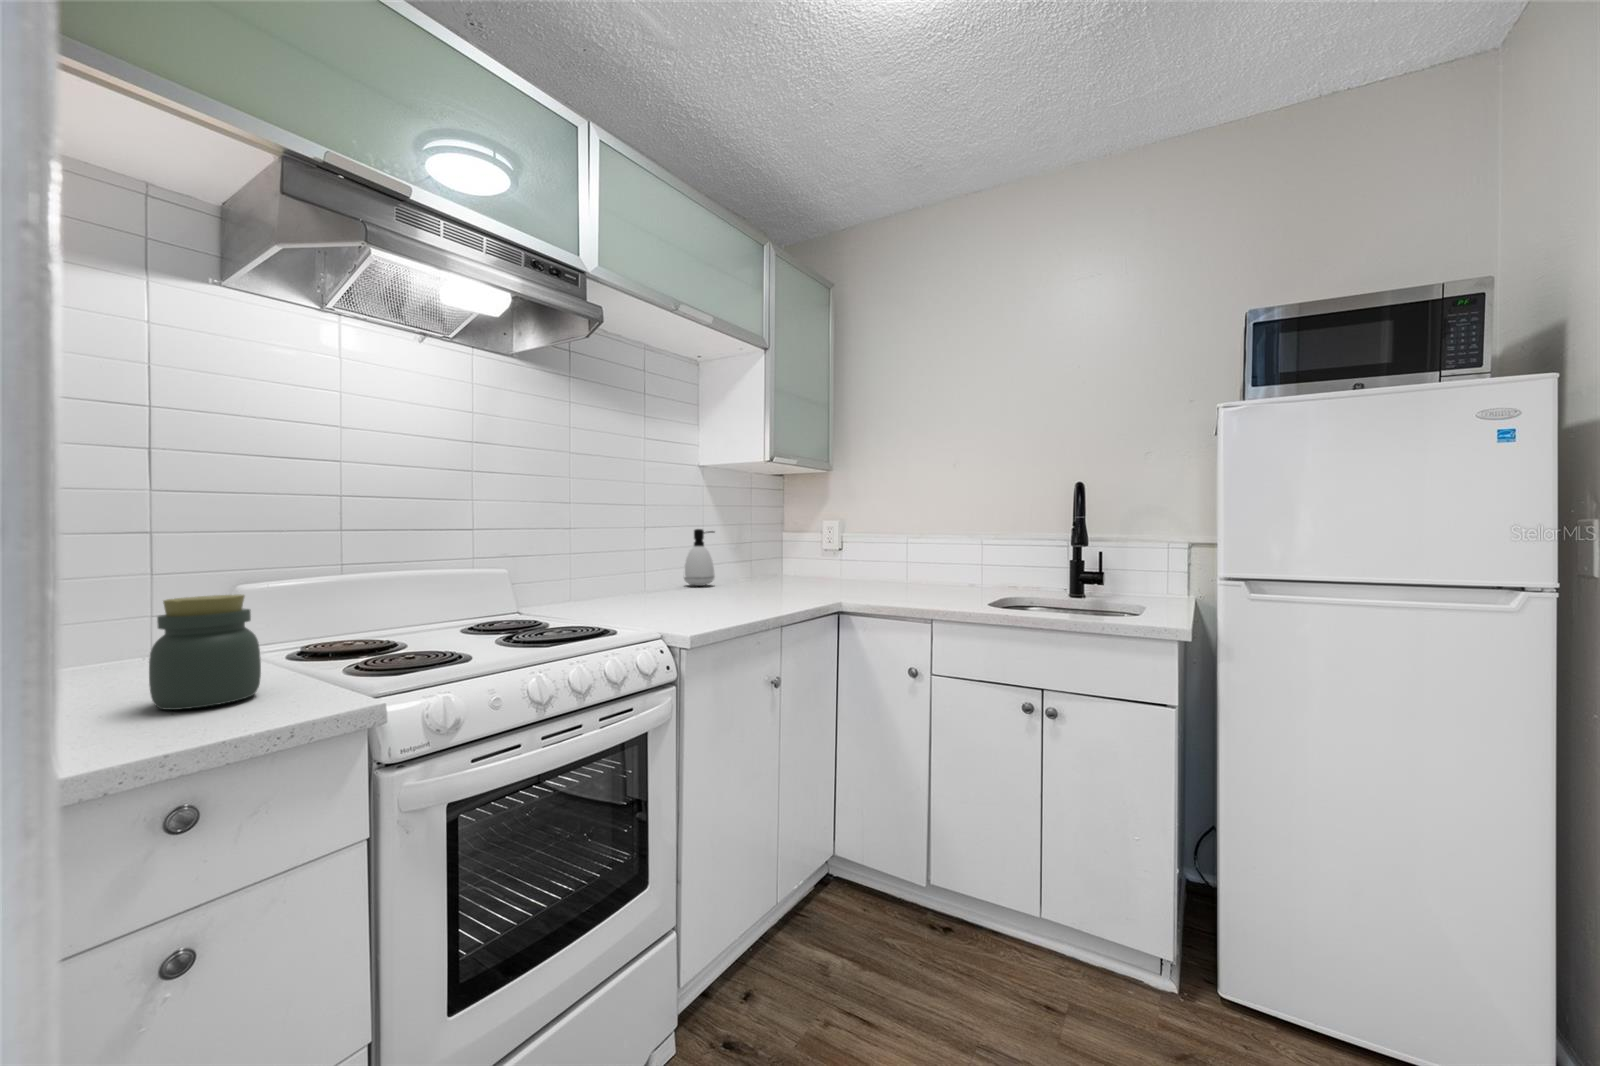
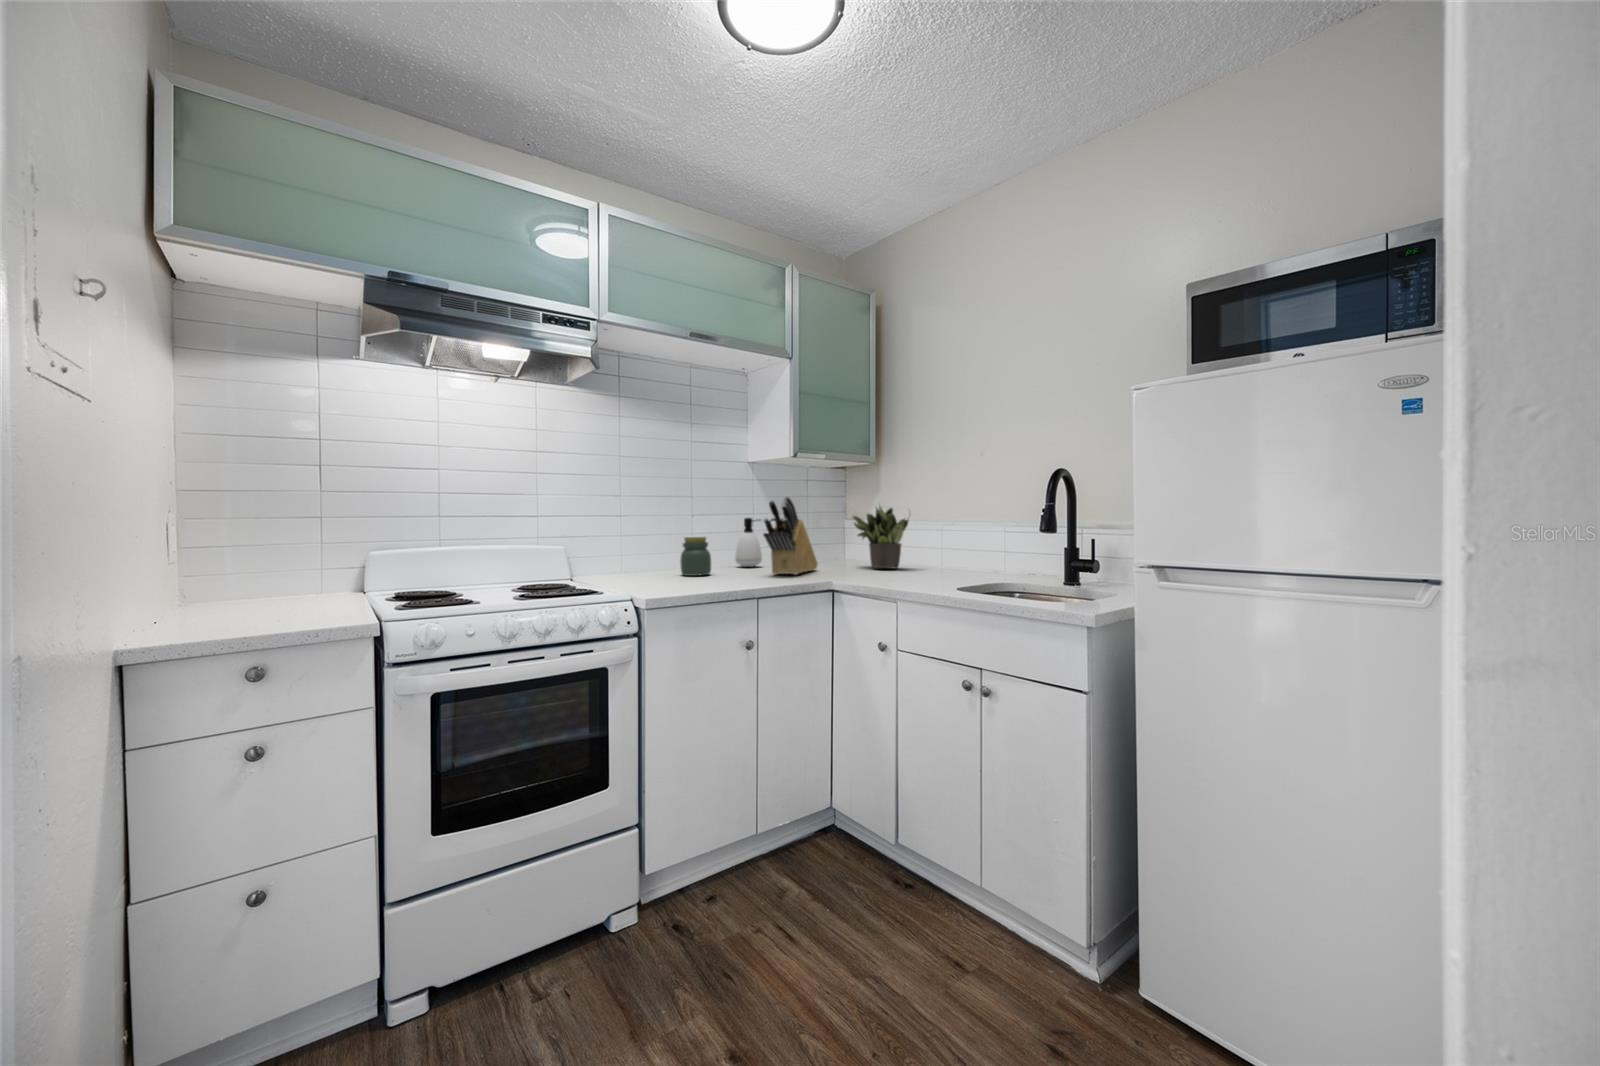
knife block: none [751,505,786,595] -> present [763,496,818,575]
potted plant: none [809,512,877,583] -> present [853,507,908,568]
jar: present [149,594,261,710] -> present [680,537,711,576]

